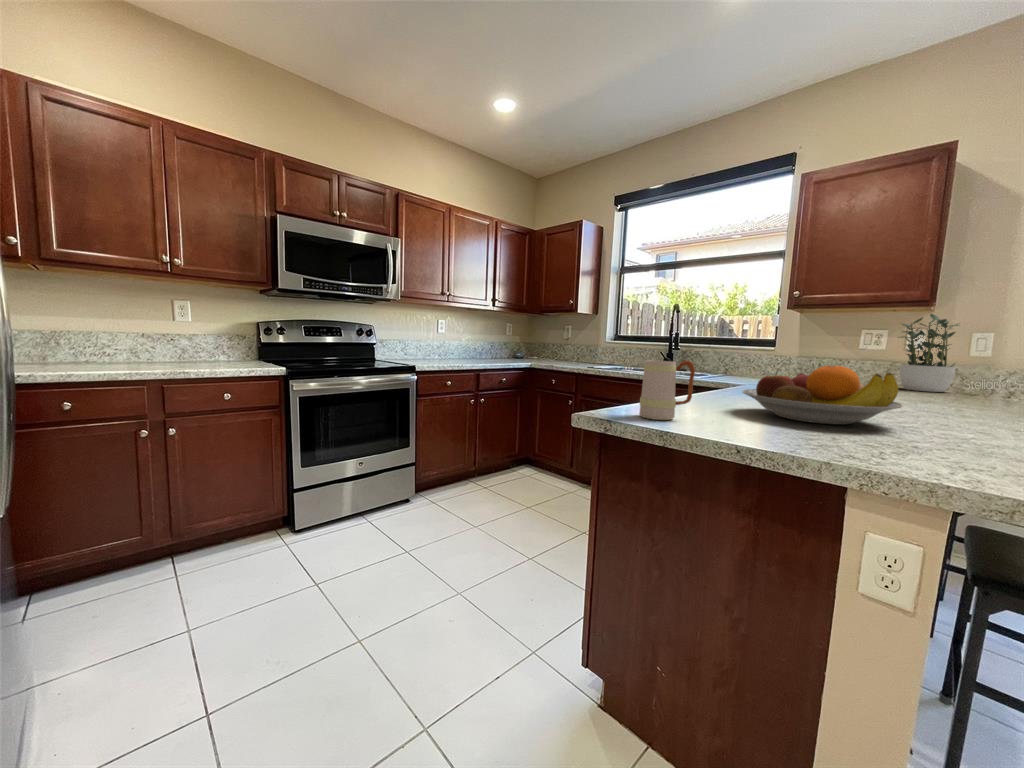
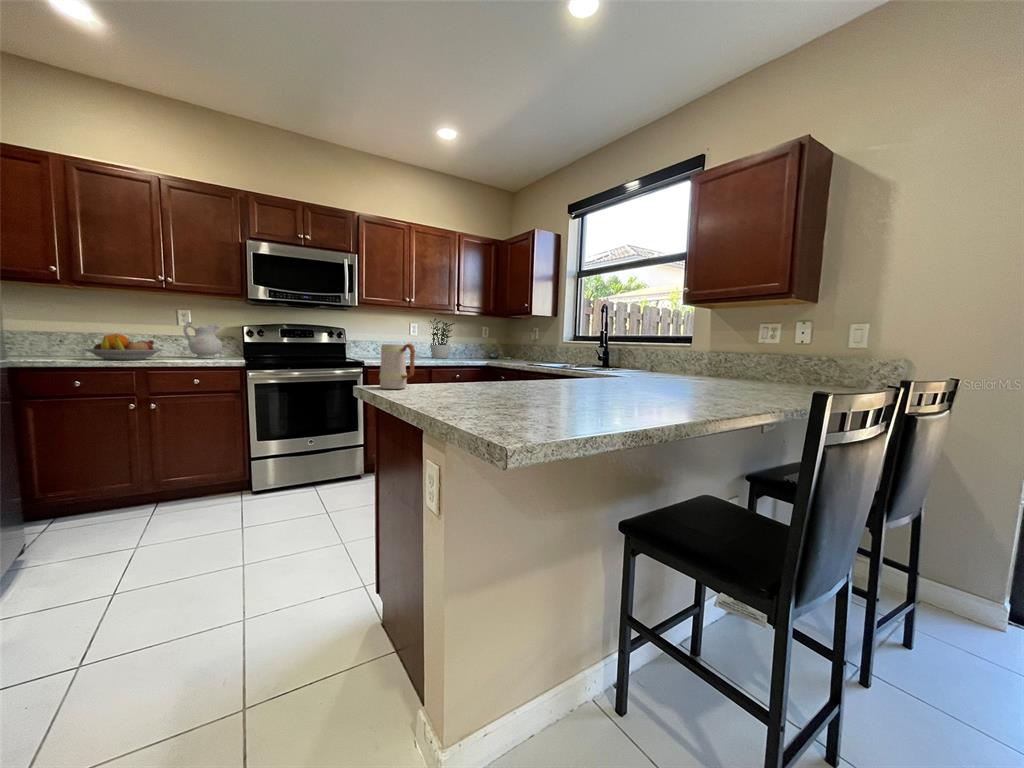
potted plant: present [900,314,959,392] -> present [430,318,455,358]
ceramic pitcher: none [192,317,243,364] -> present [183,322,222,358]
fruit bowl: present [742,365,902,425] -> present [83,334,162,360]

